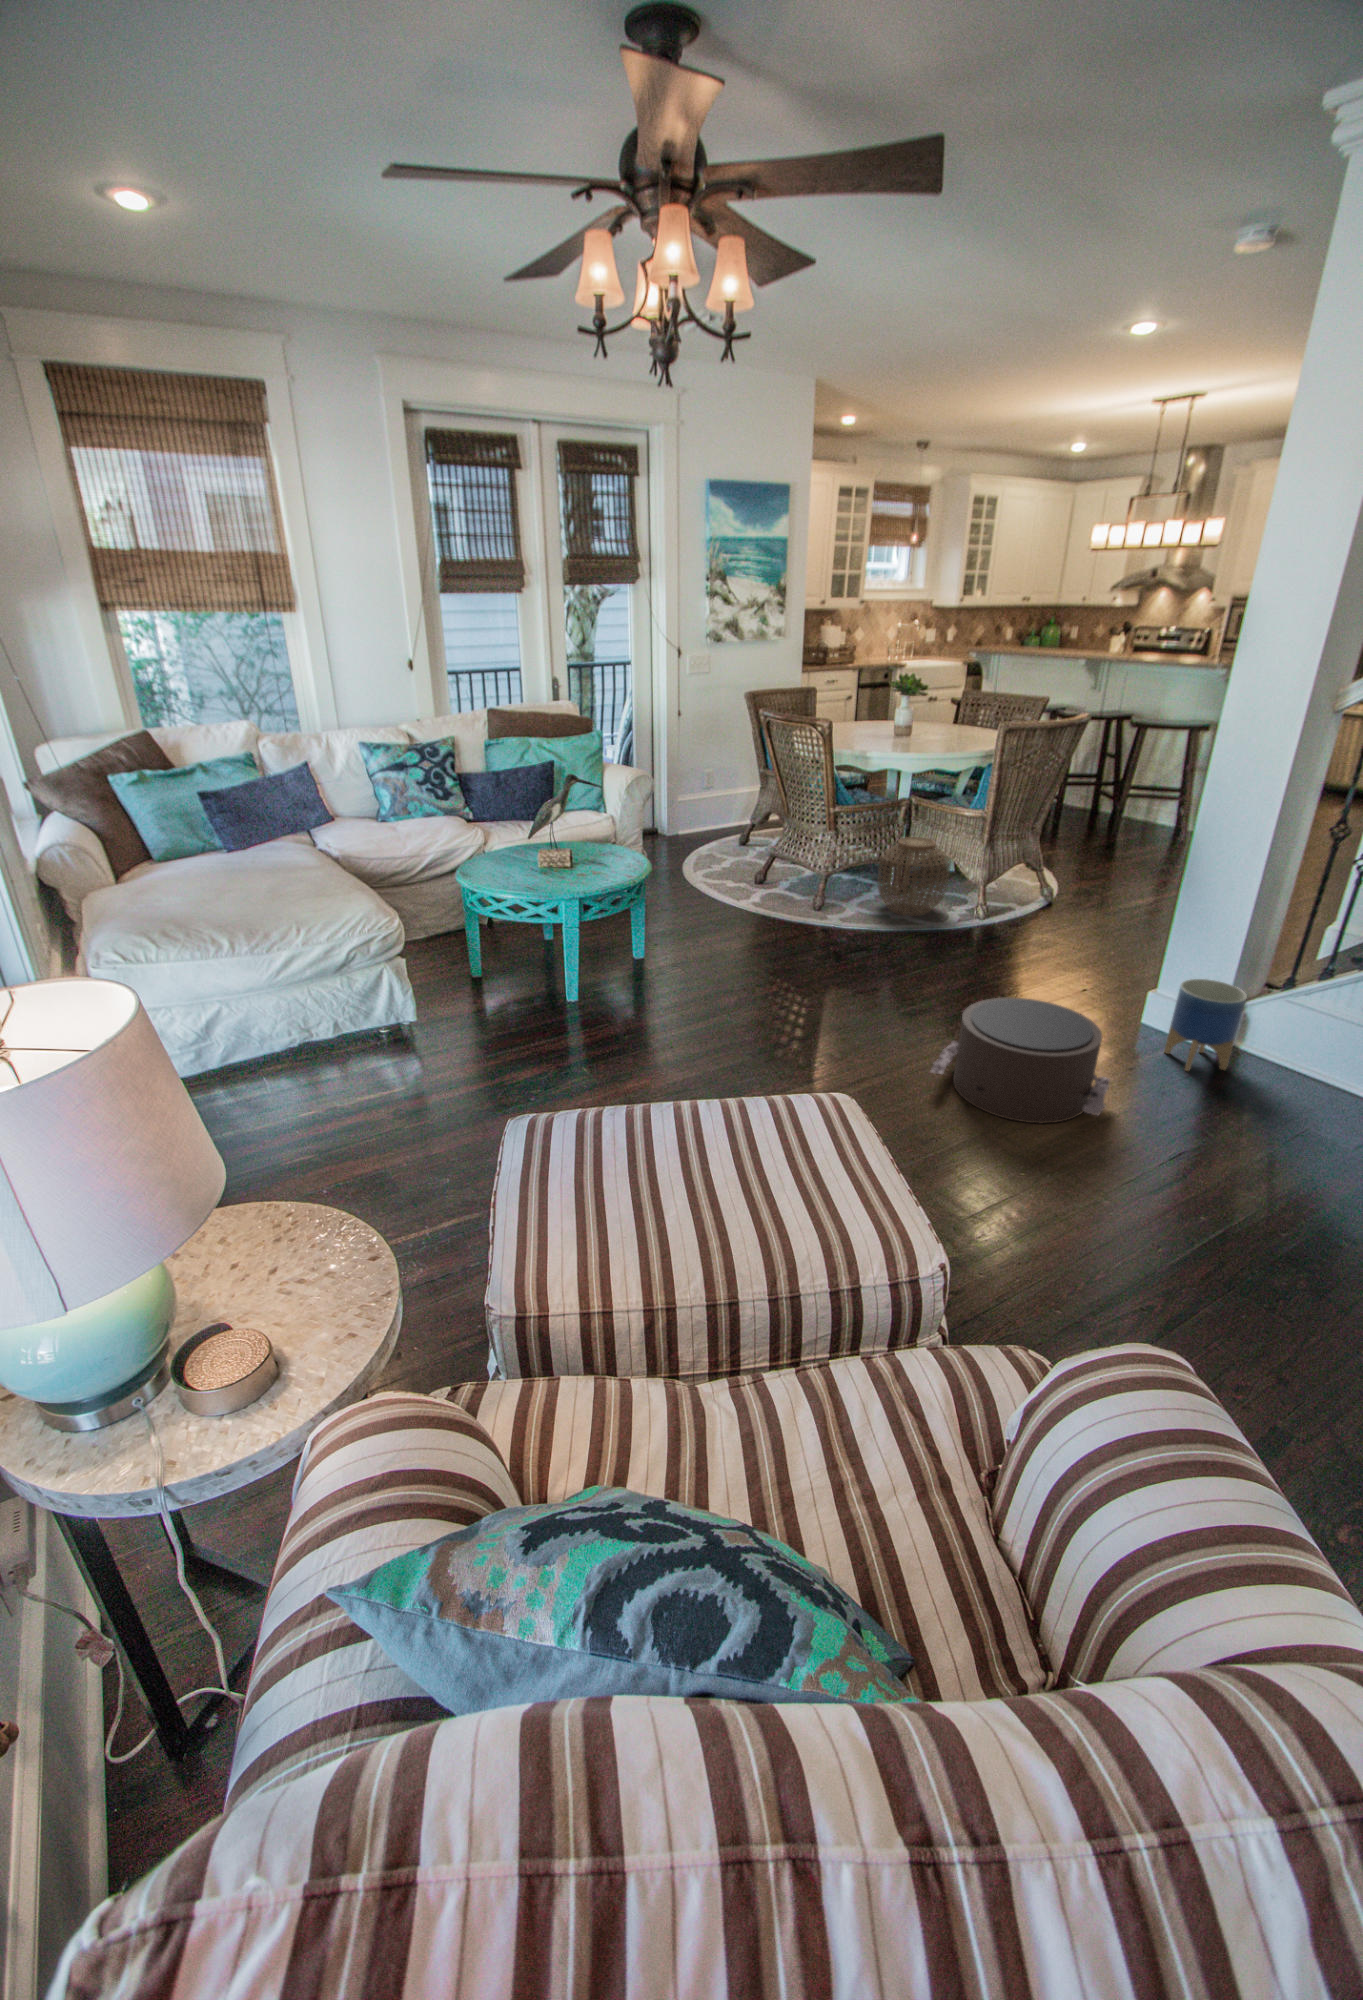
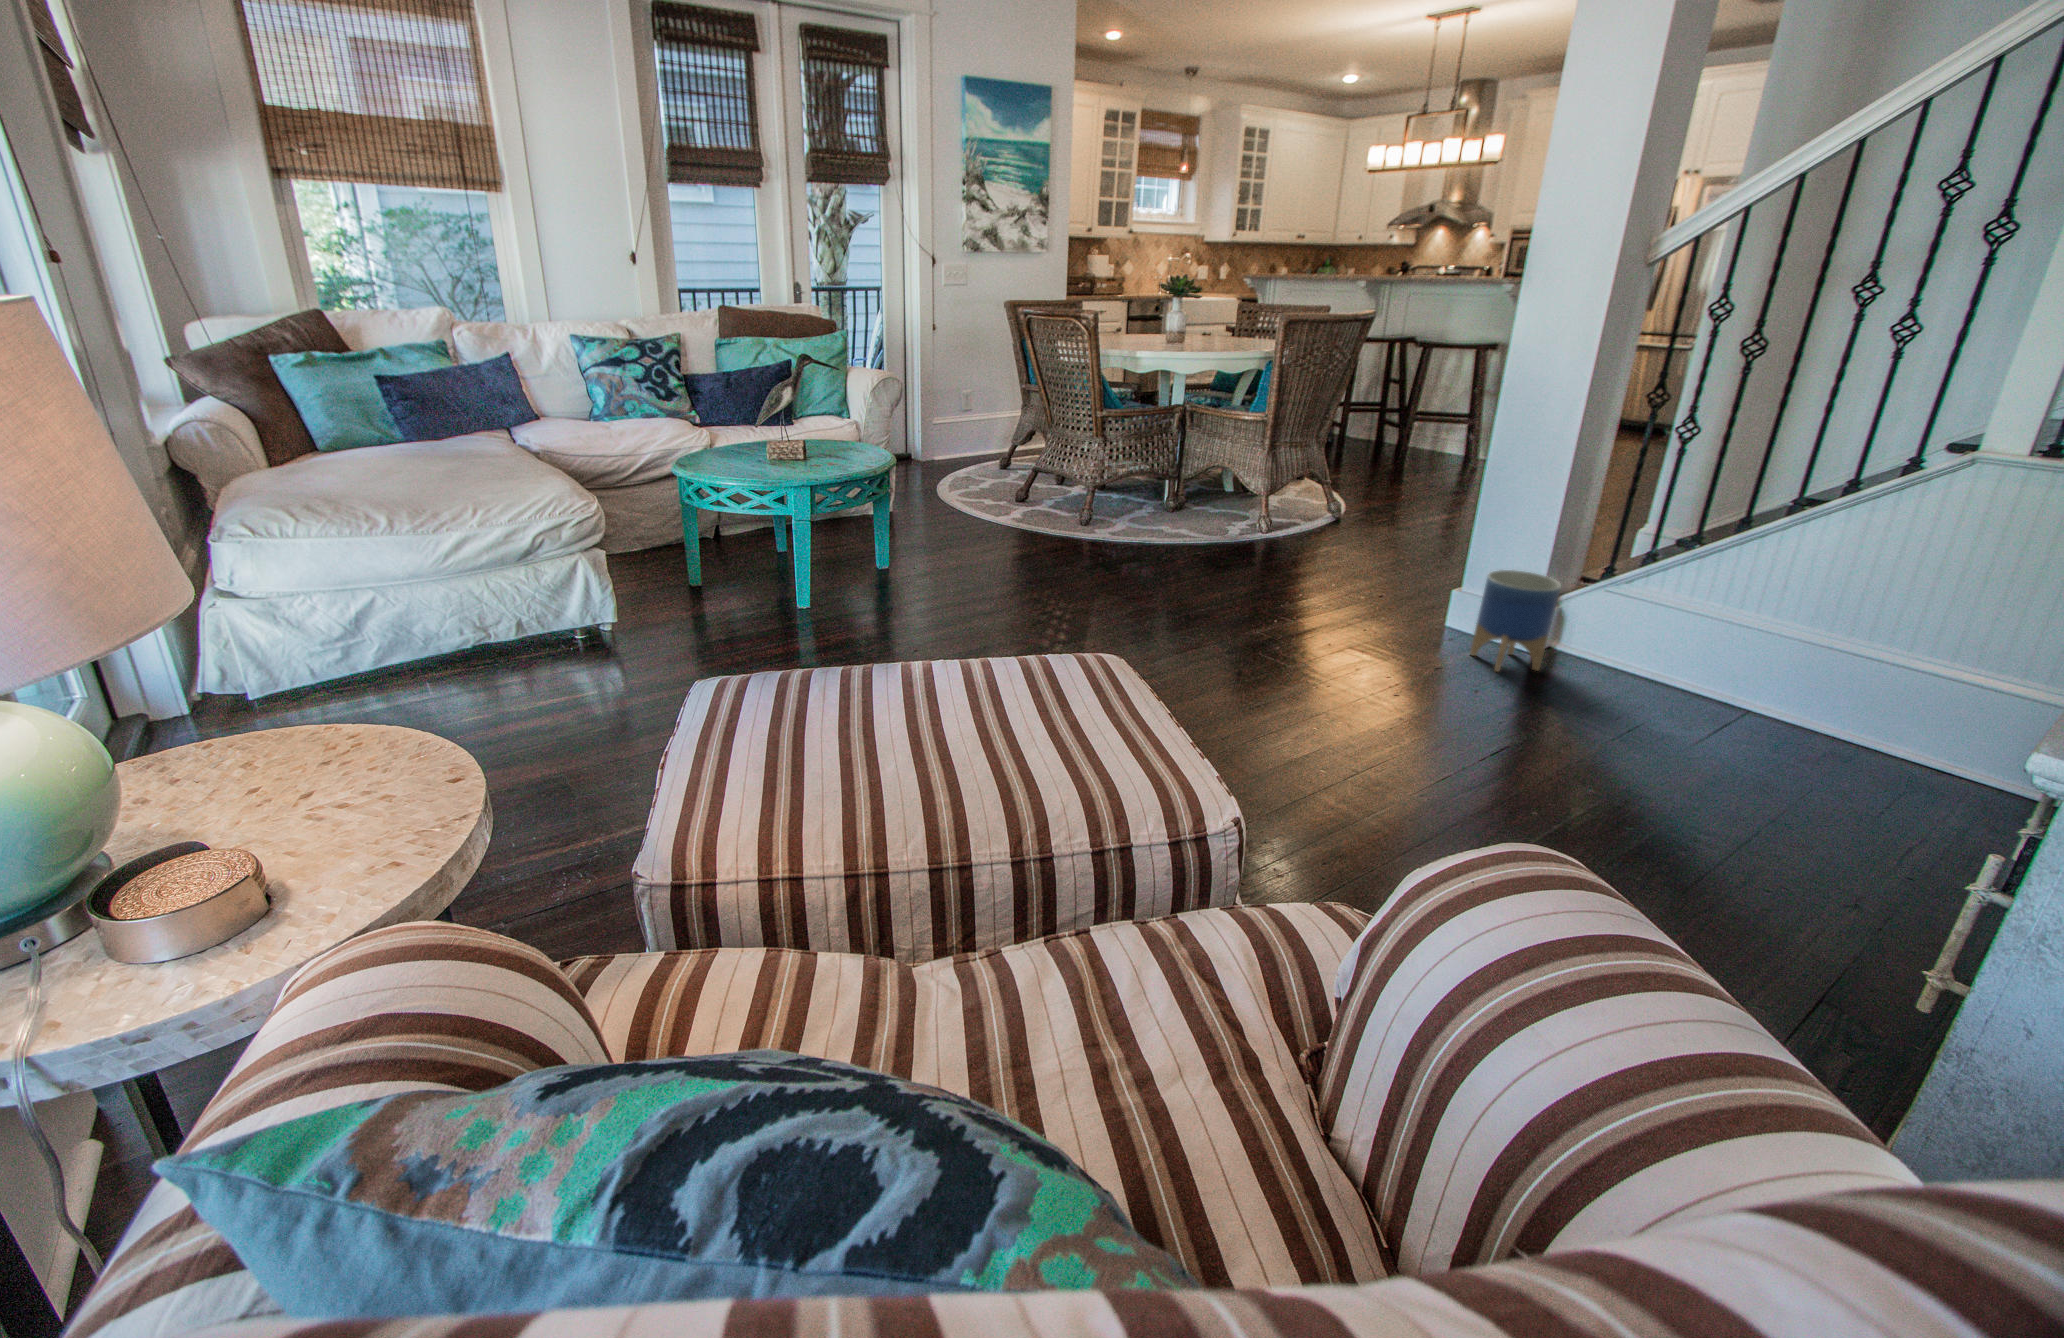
woven basket: present [878,837,951,916] -> none [1150,446,1229,532]
pouf: present [931,998,1110,1123] -> none [1212,589,1414,723]

